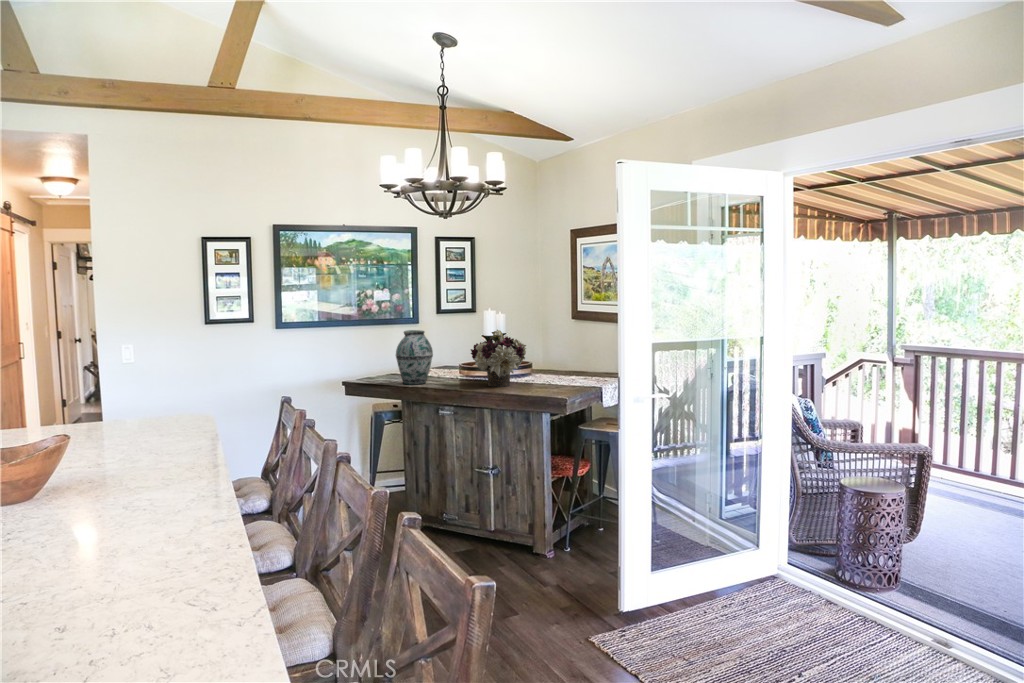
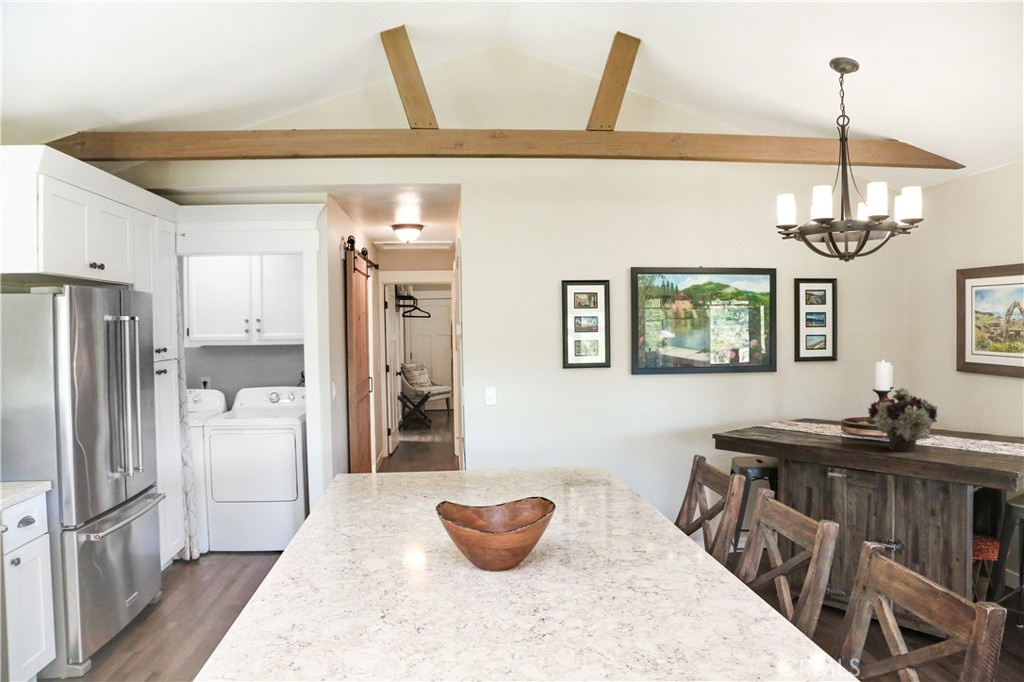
vase: present [396,330,433,385] -> none [777,383,819,442]

